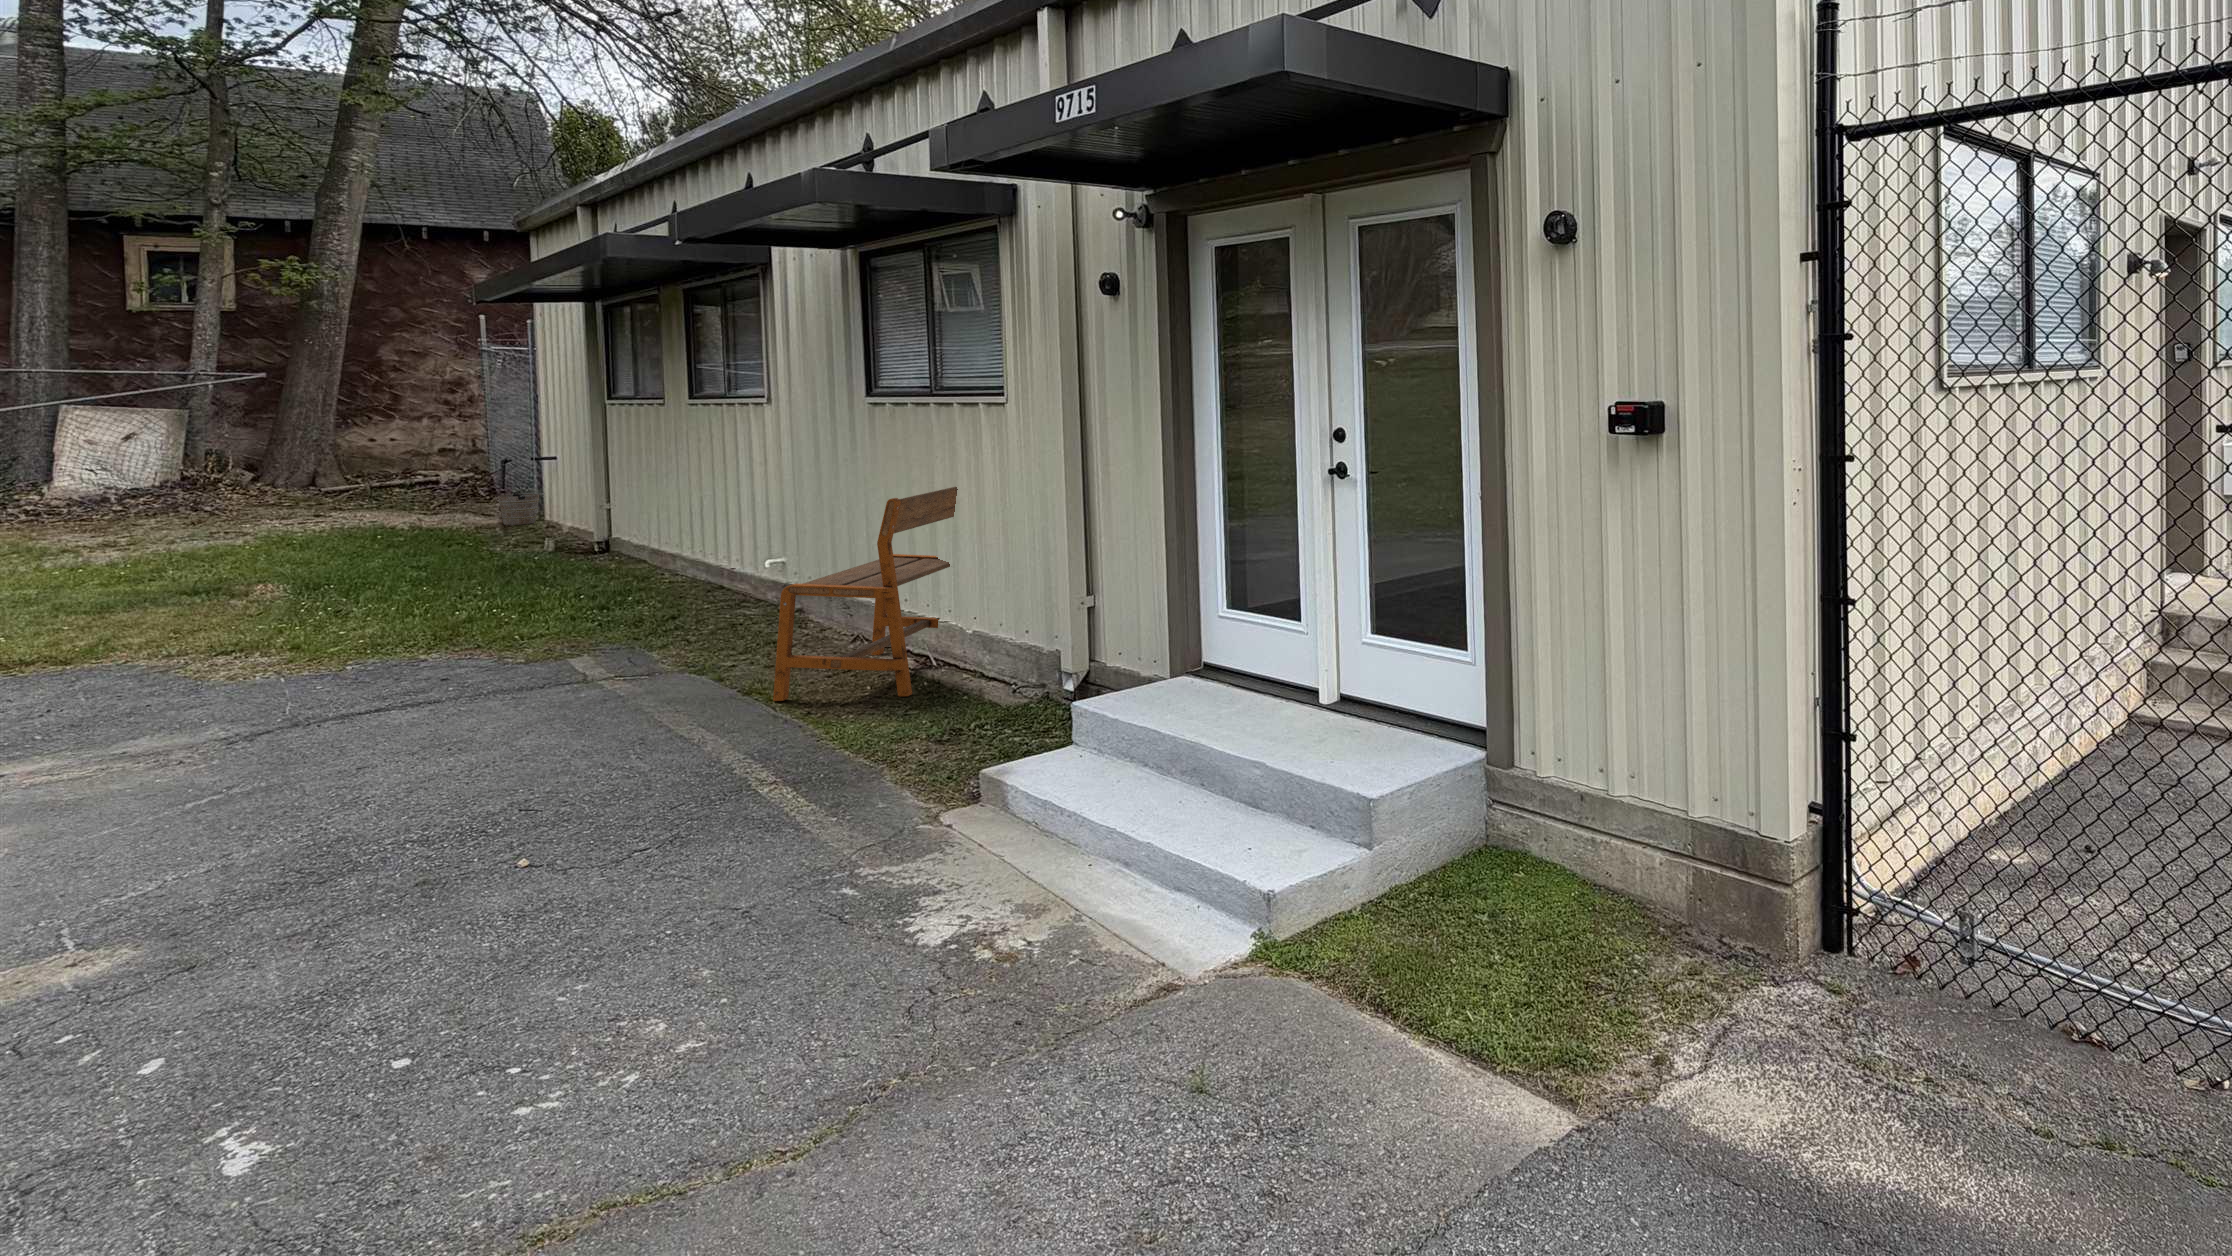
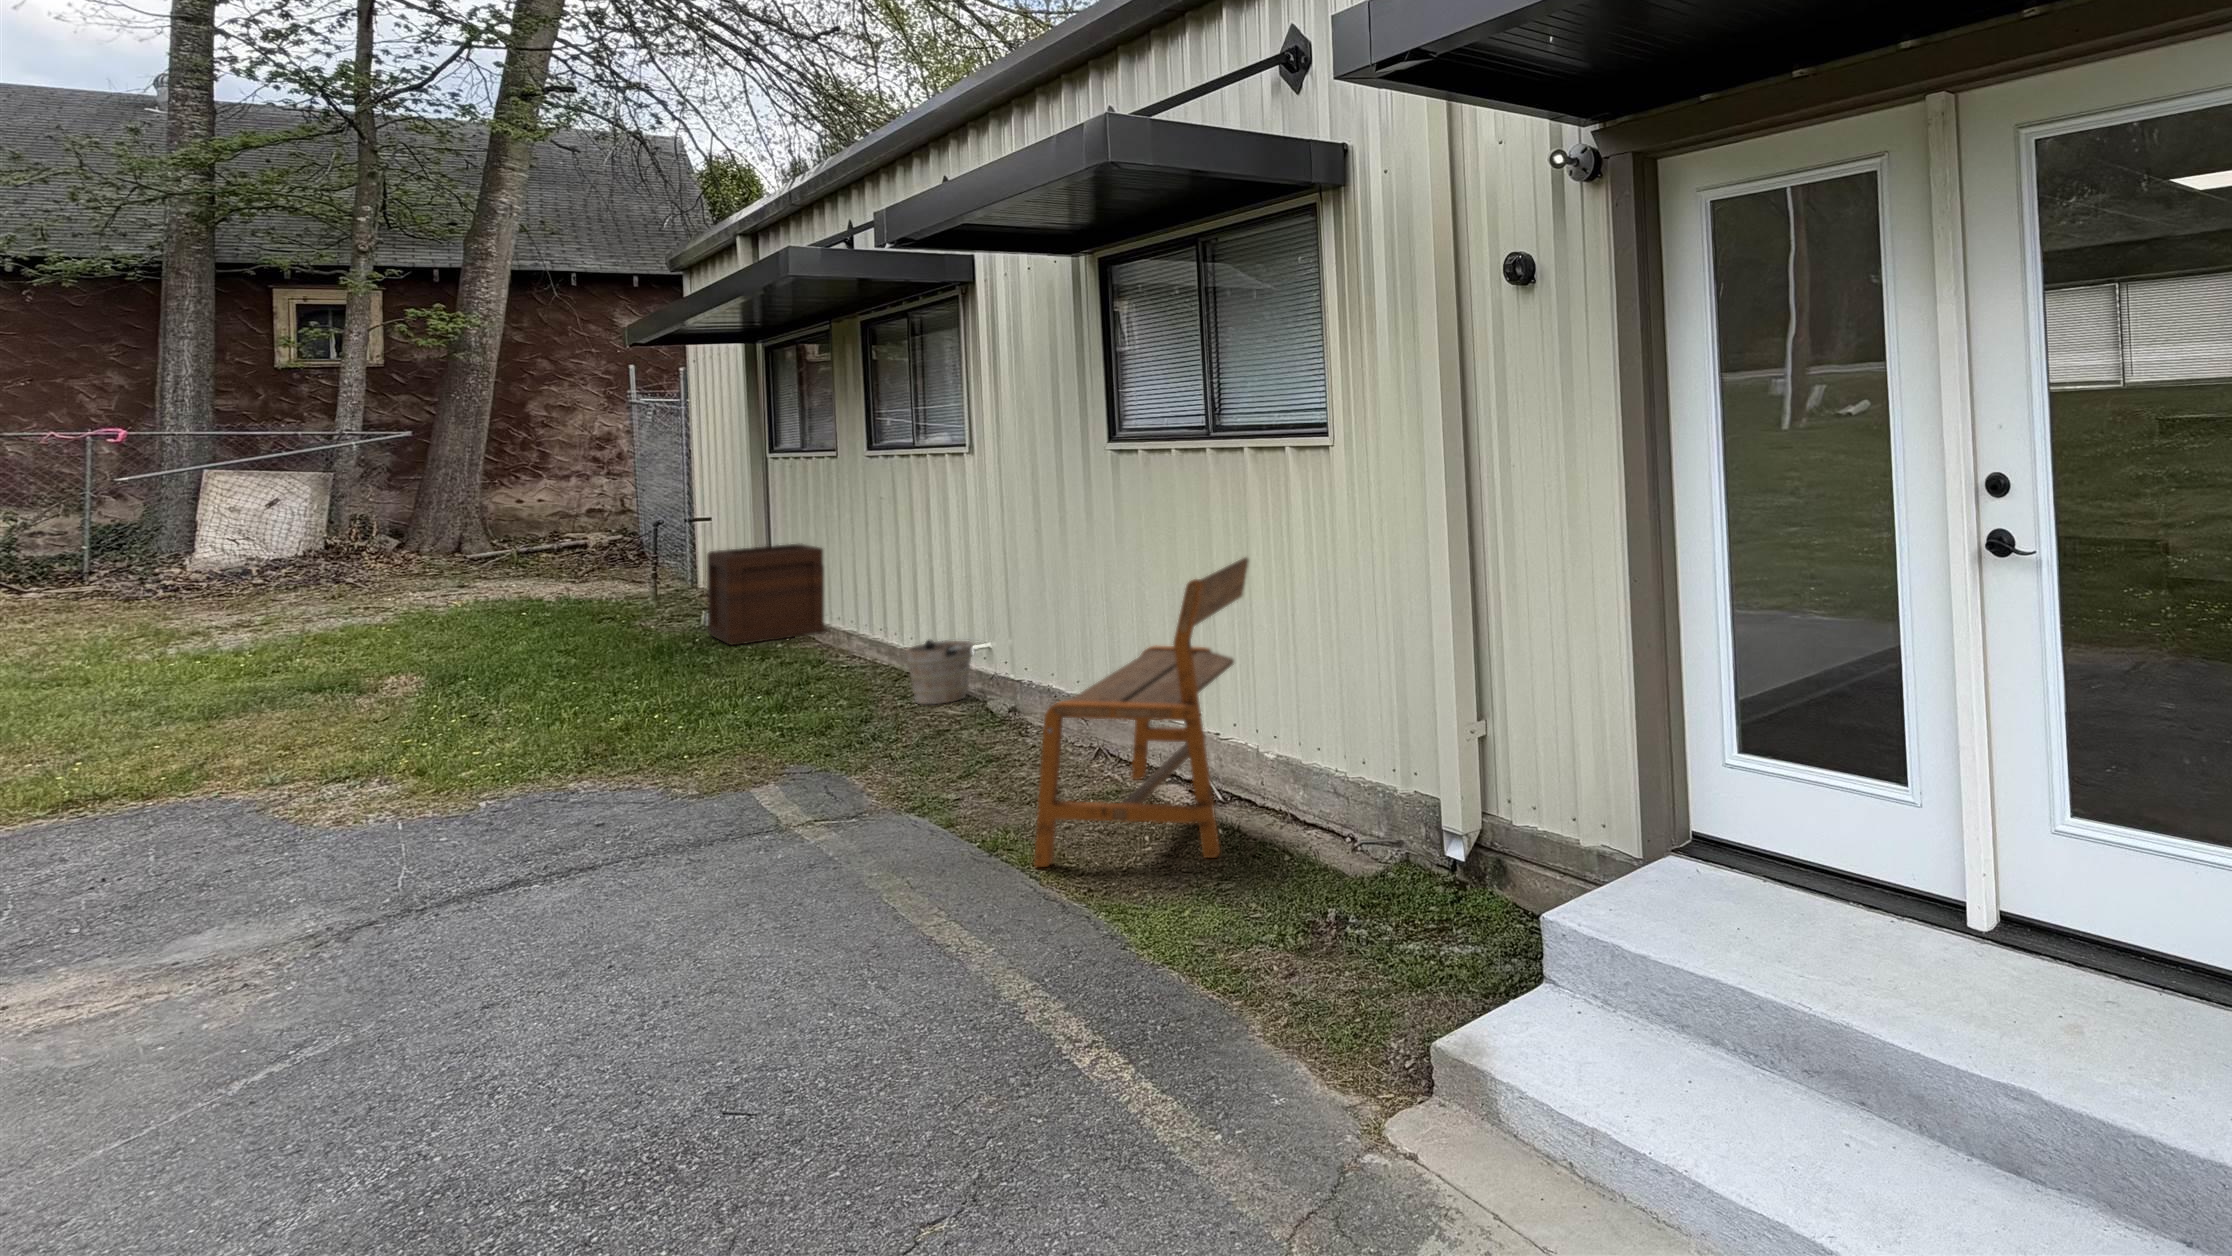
wooden crate: none [549,481,659,568] -> present [707,544,827,645]
bucket: present [498,492,544,525] -> present [906,640,973,704]

